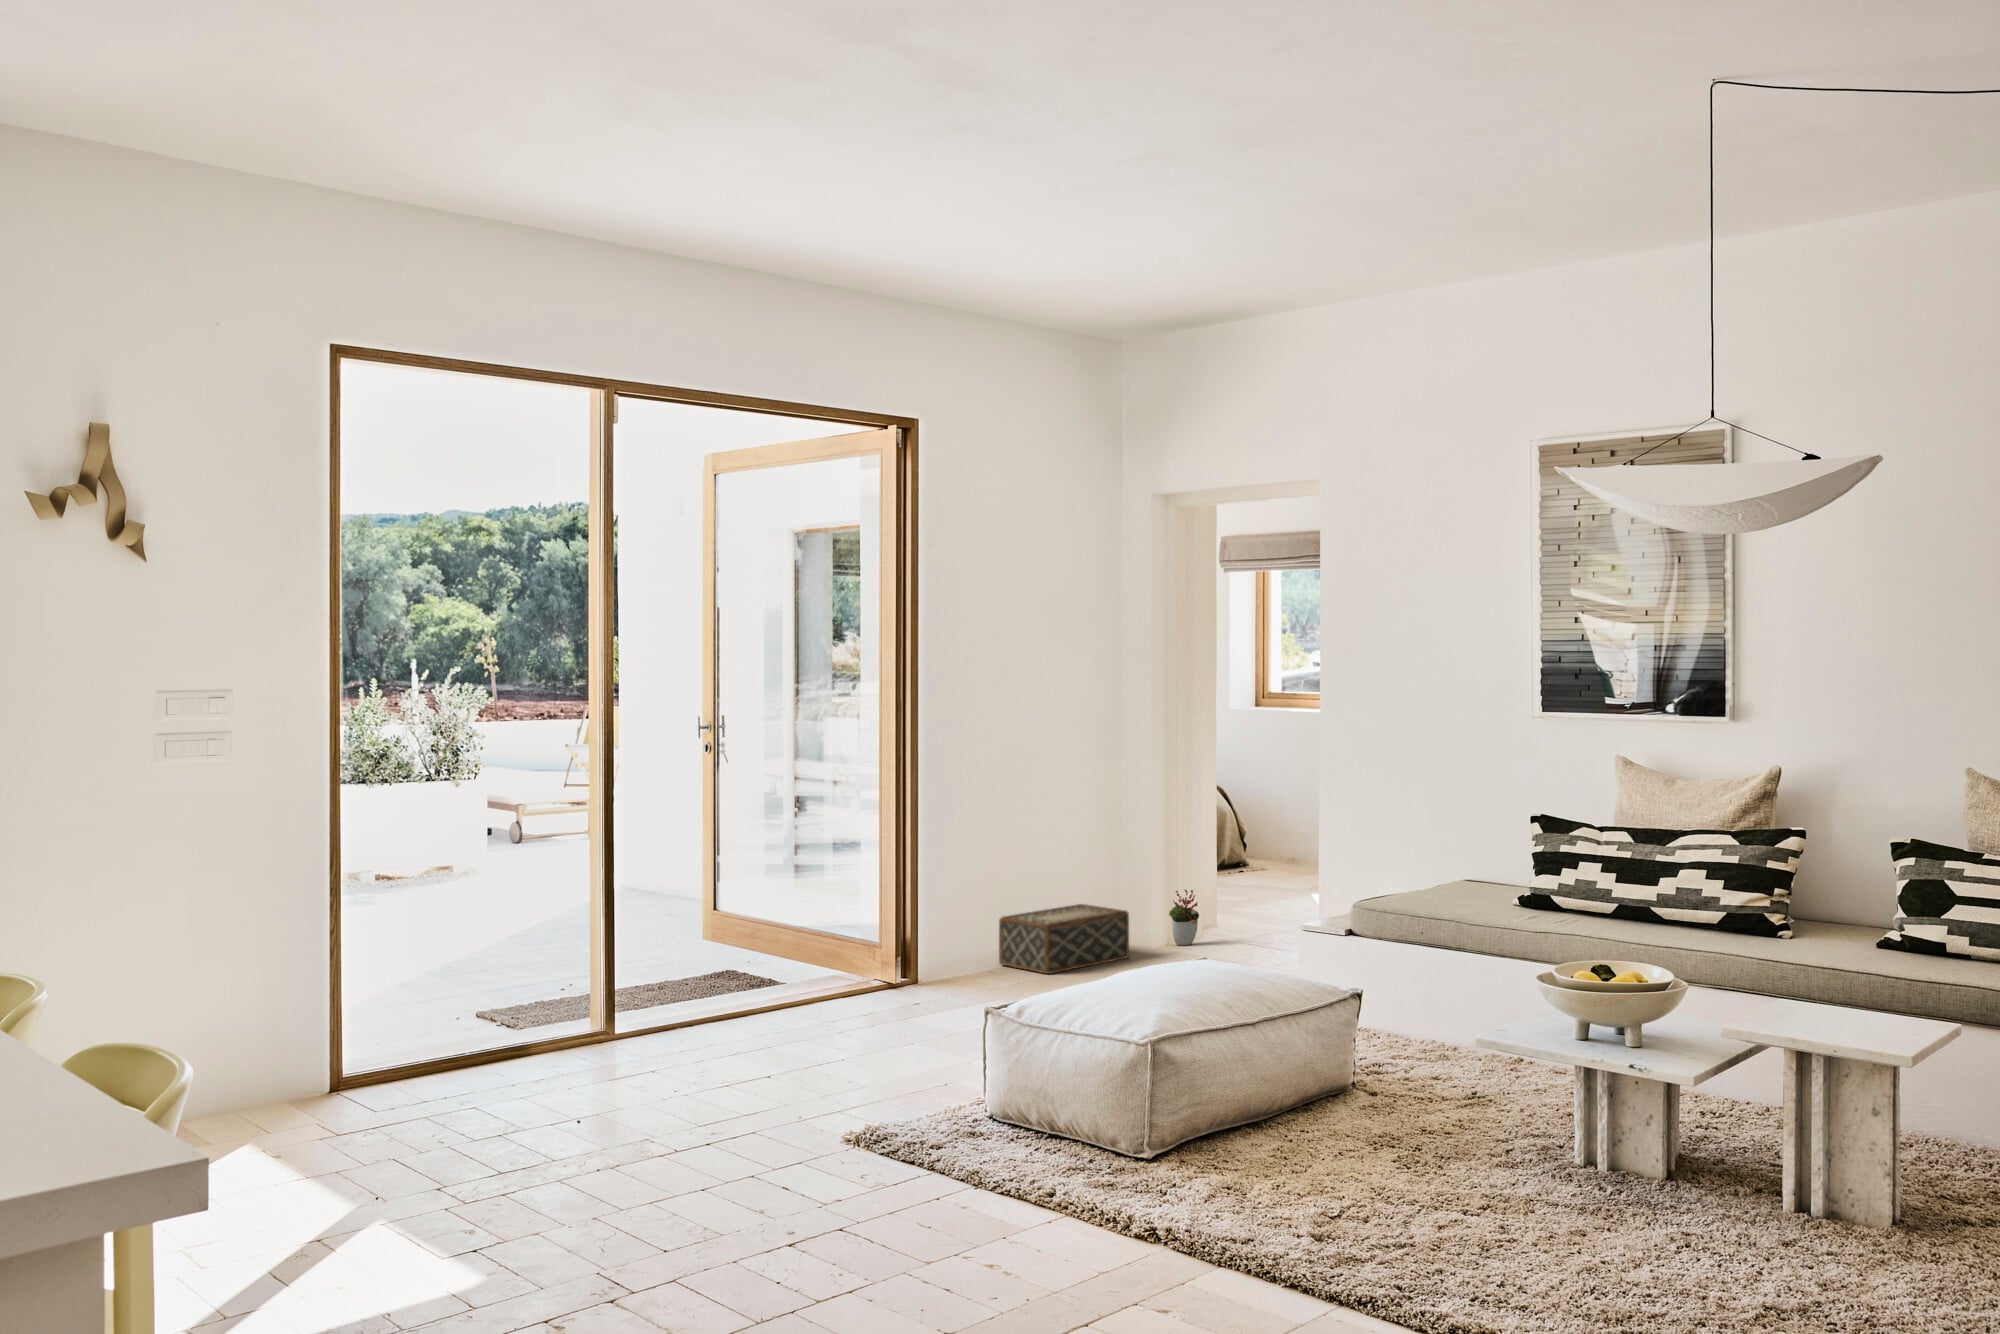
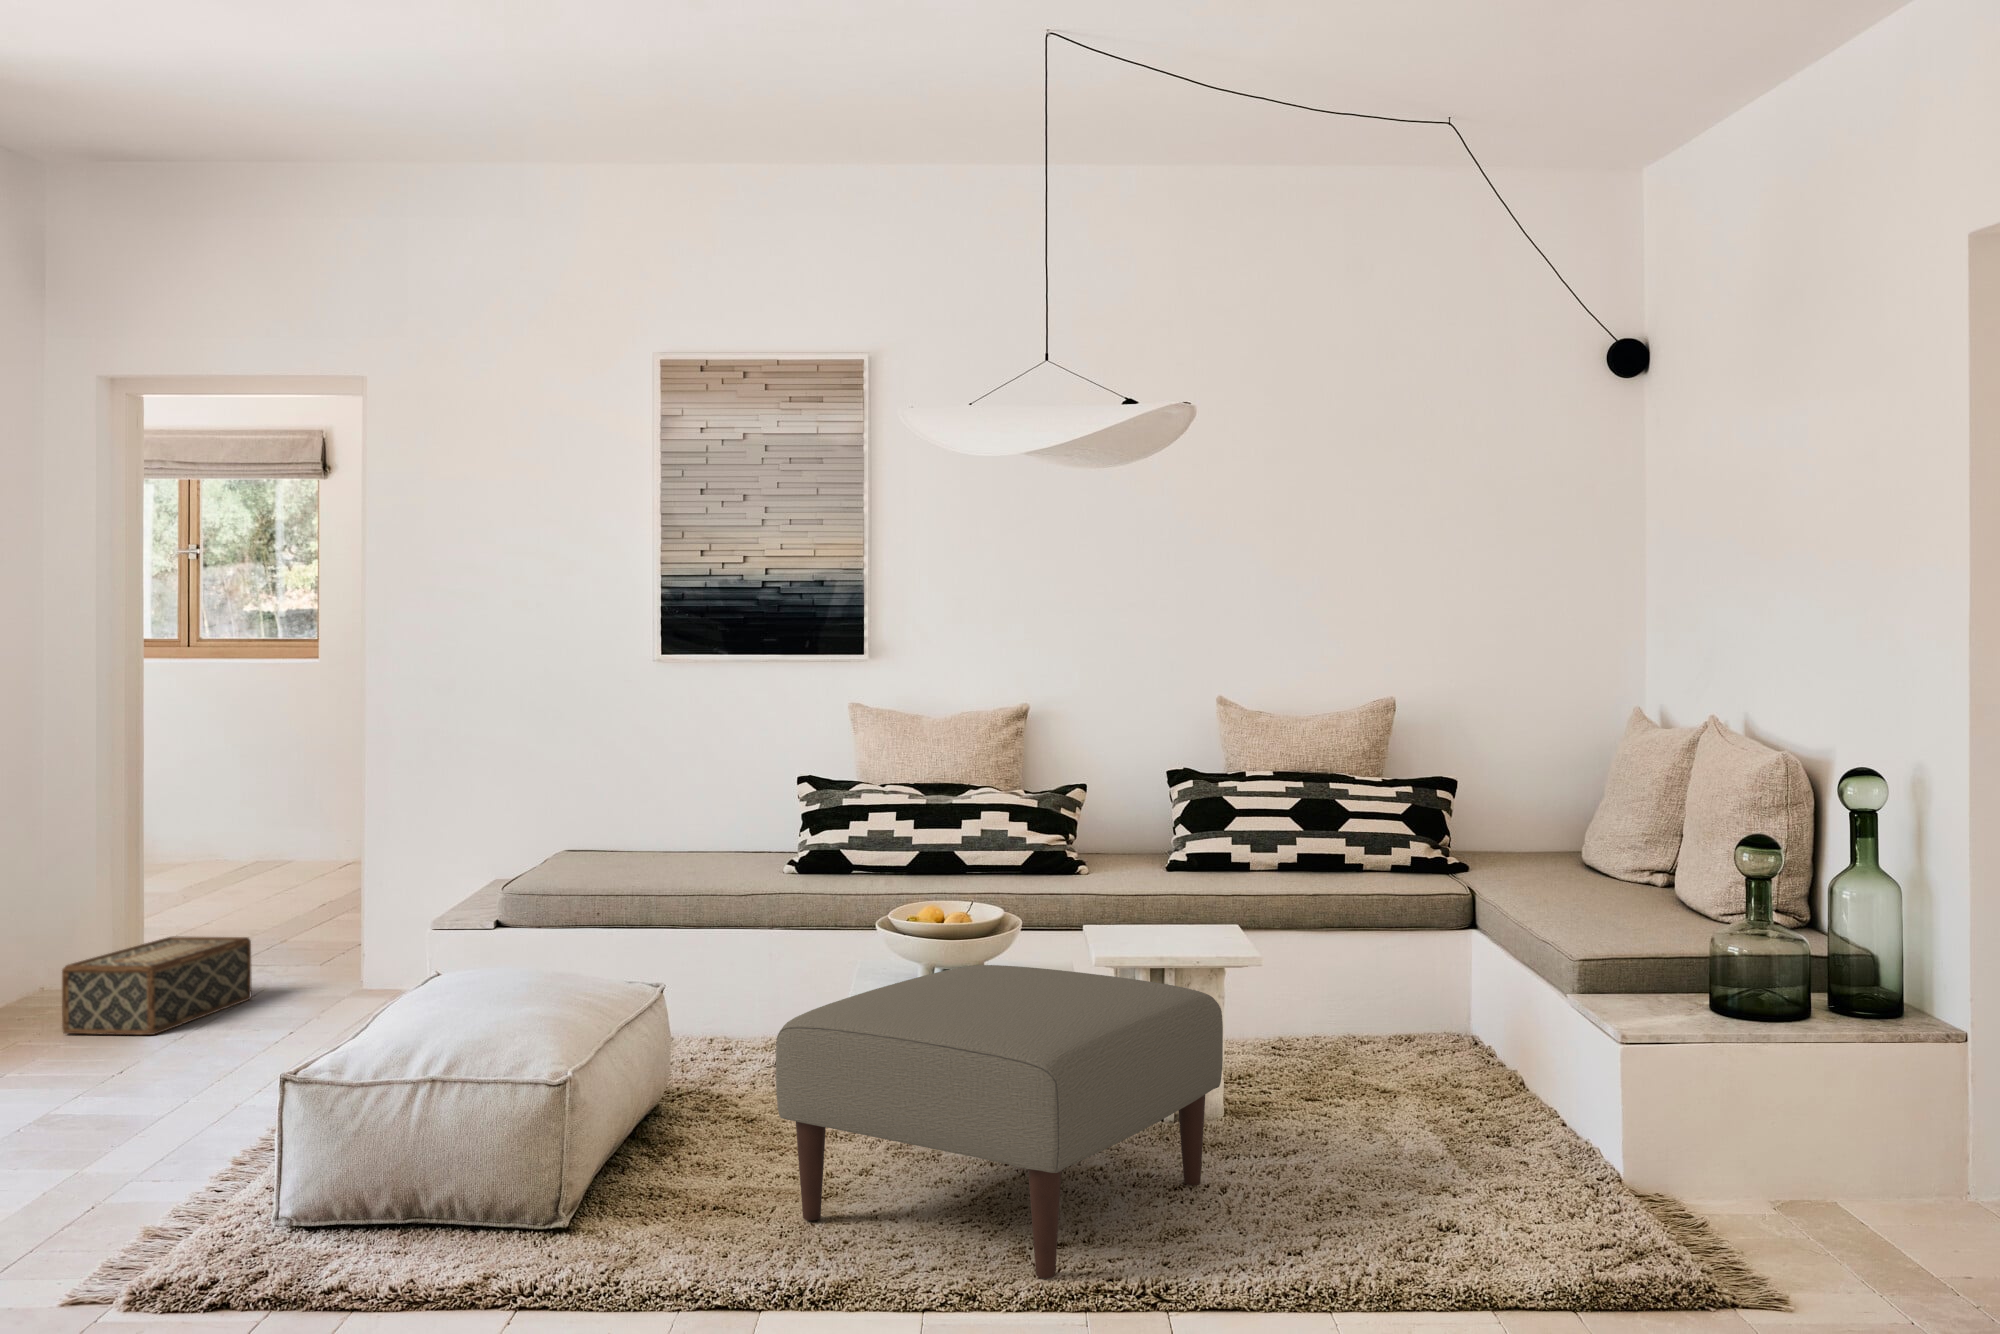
decorative plant: present [1169,890,1199,945] -> none [291,902,330,976]
ottoman: none [1291,1010,1686,1265] -> present [776,965,1223,1279]

